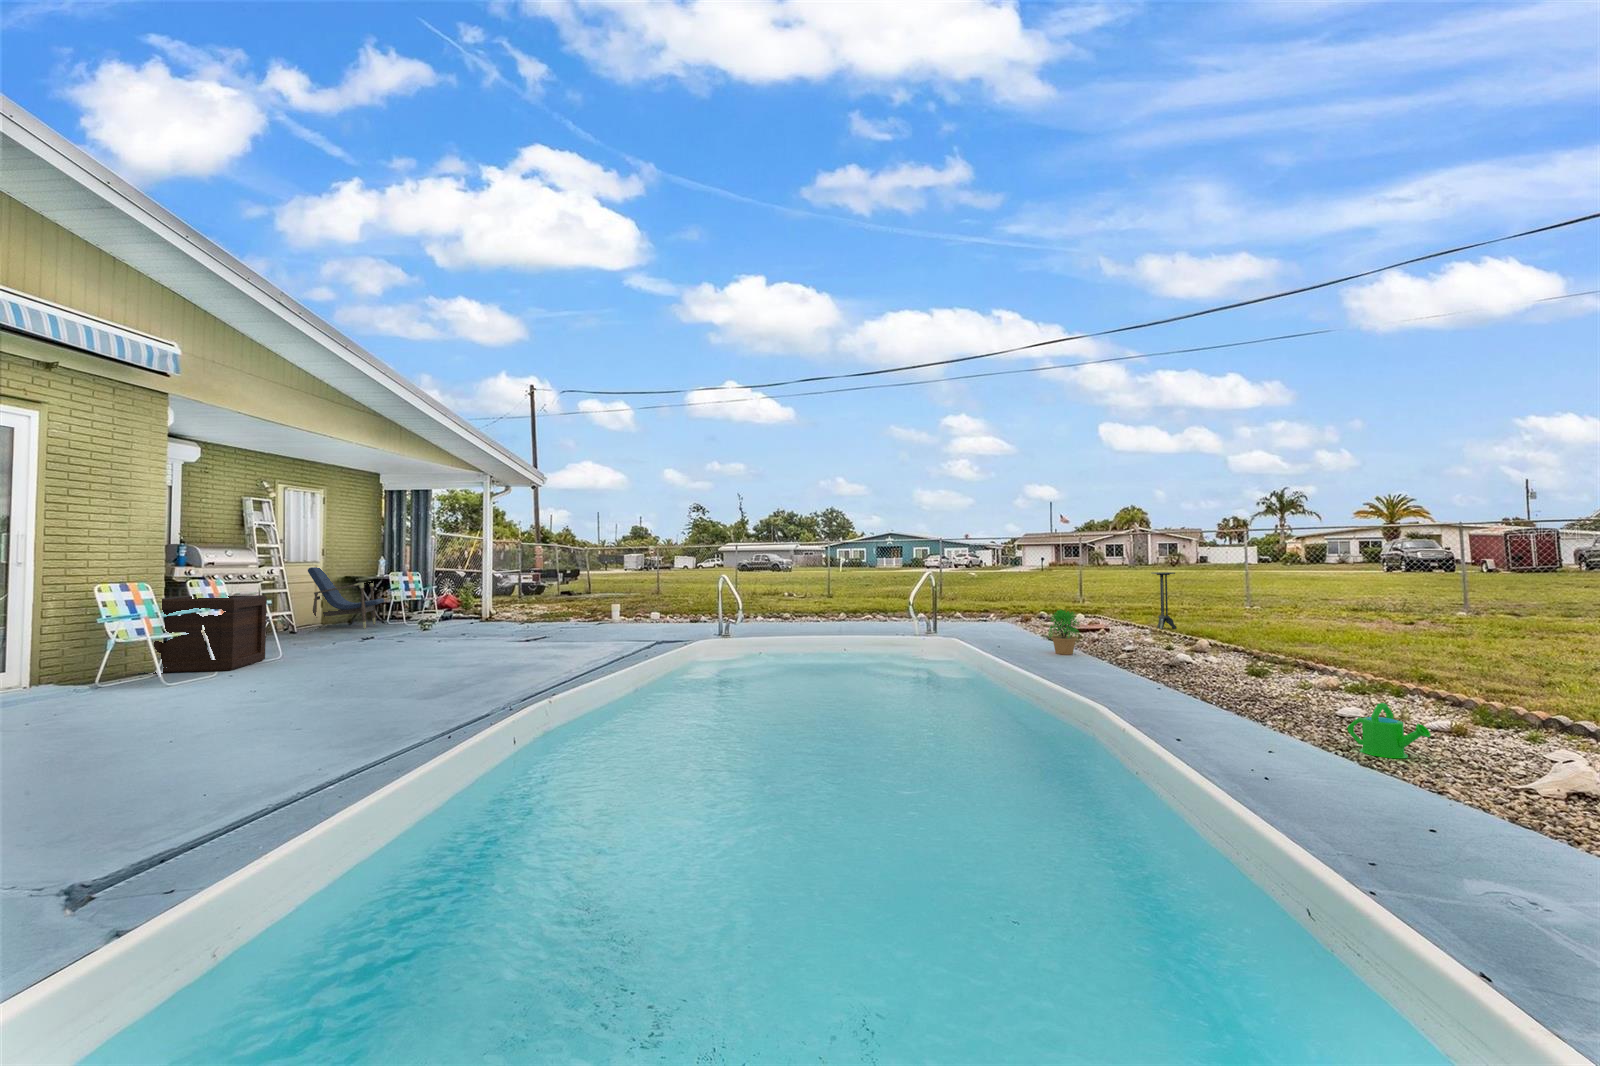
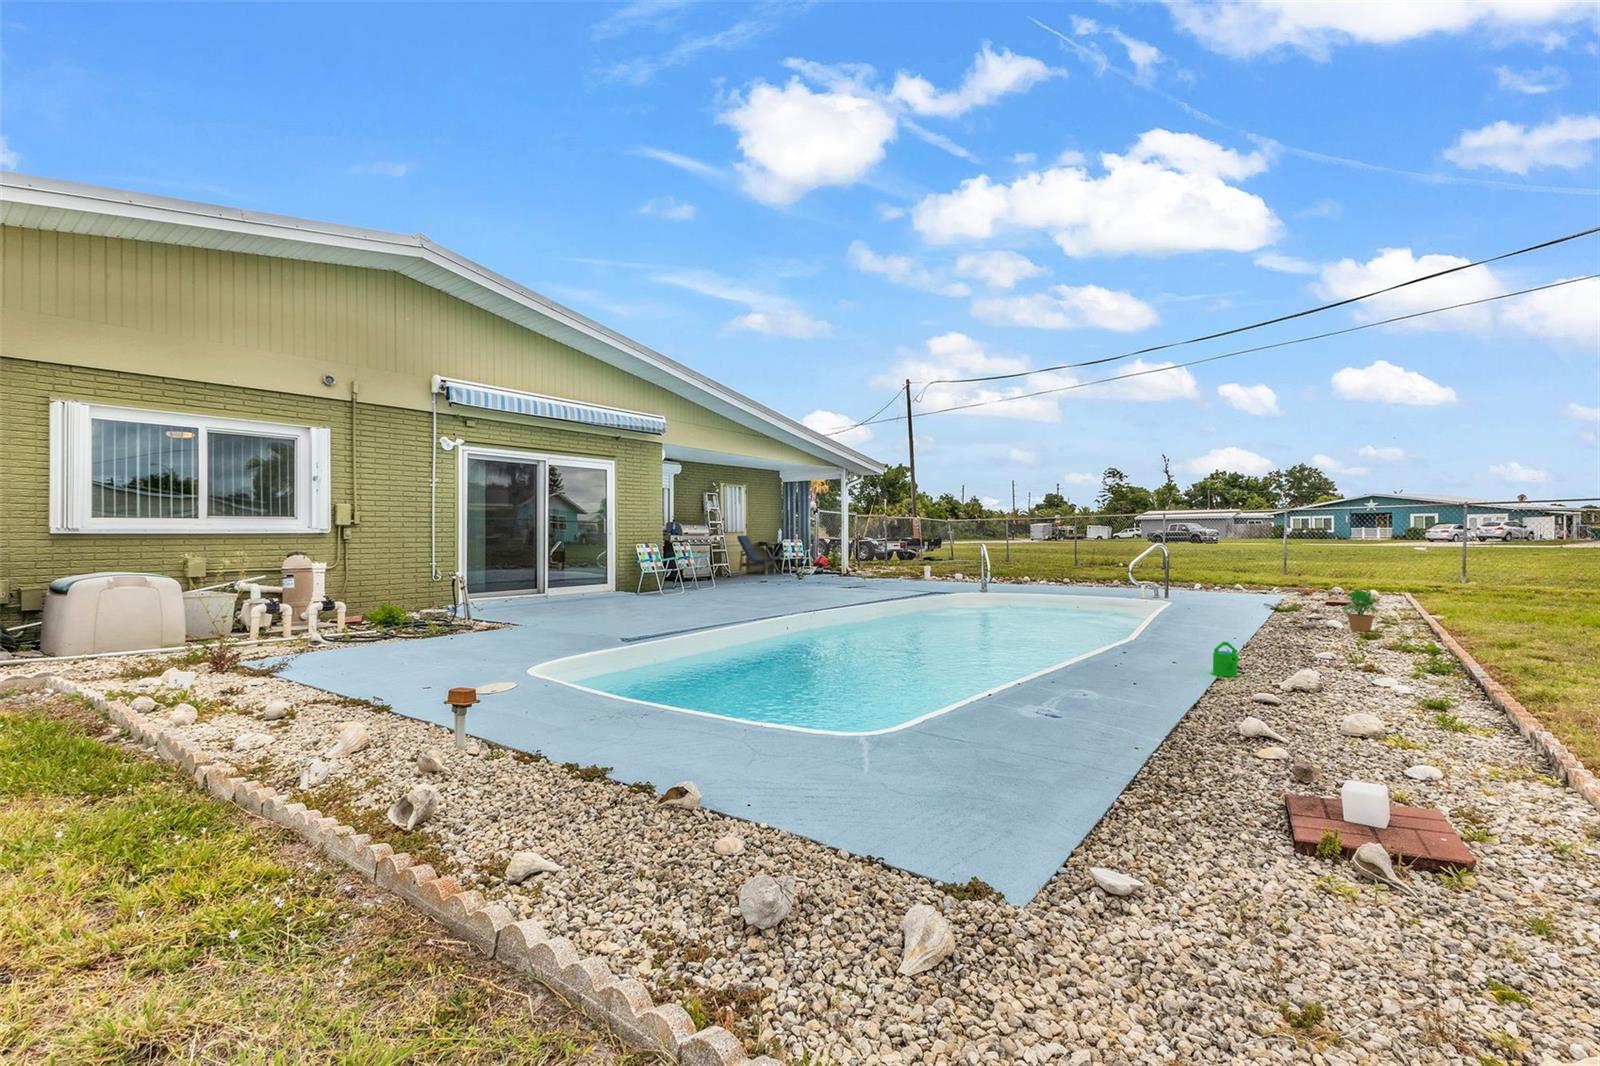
side table: present [1152,572,1177,629] -> none [1429,554,1460,614]
wooden crate: present [154,595,267,673] -> none [657,551,707,590]
potted plant: present [1048,609,1079,654] -> present [1343,589,1379,631]

